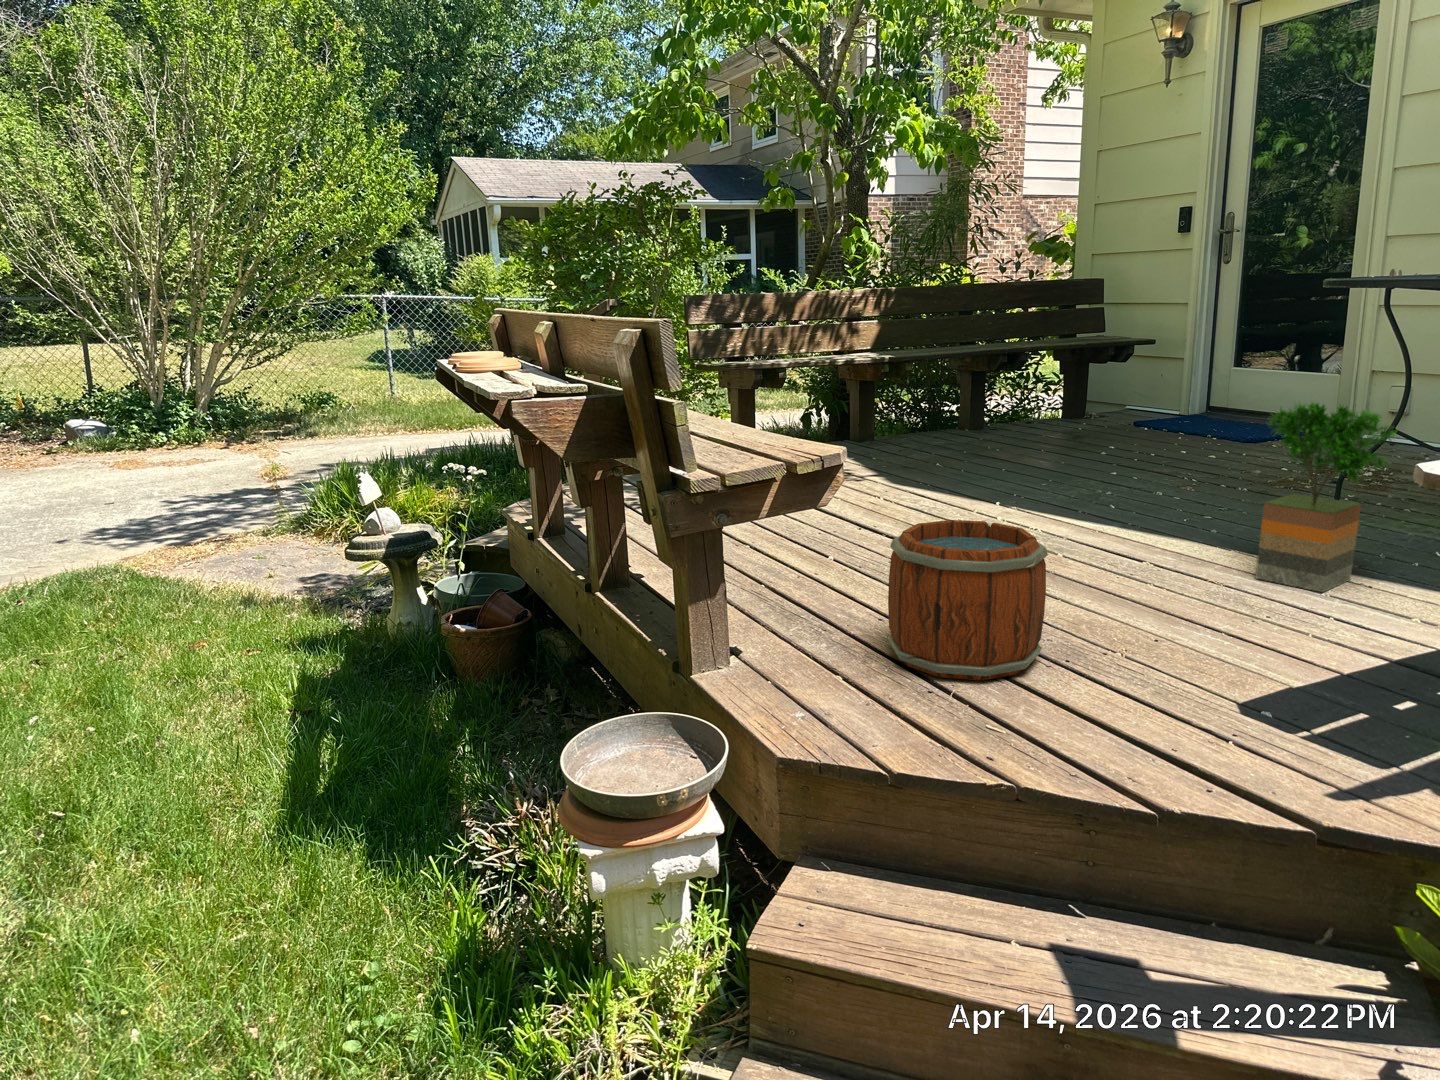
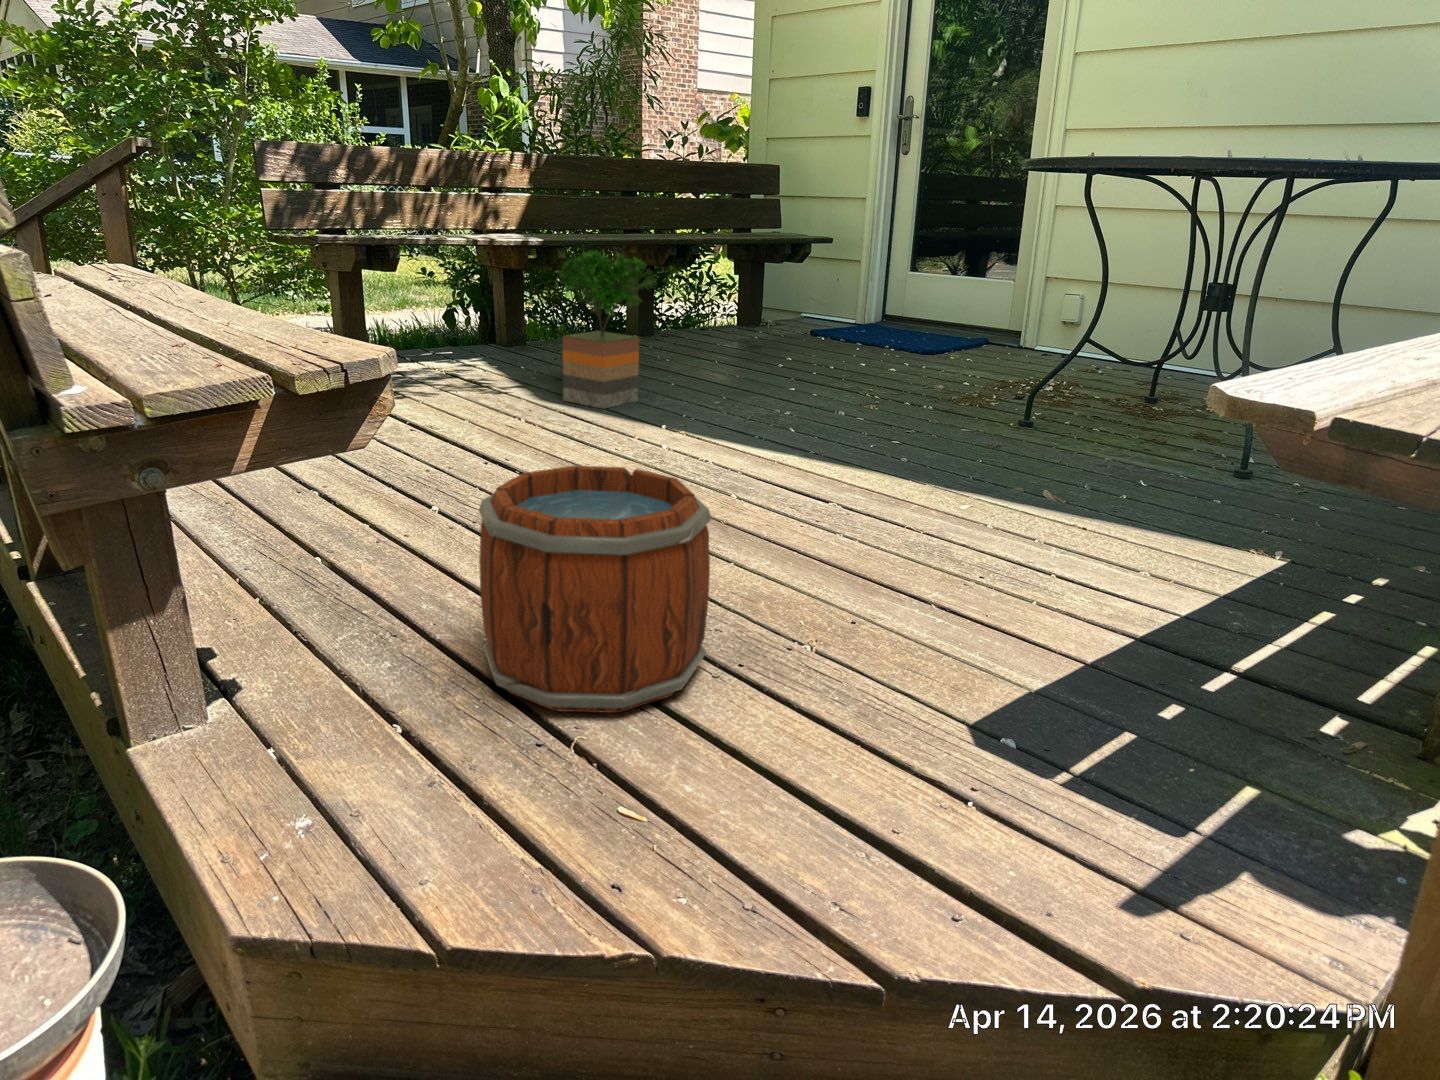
potted tree: present [1256,402,1396,592] -> present [559,250,654,409]

